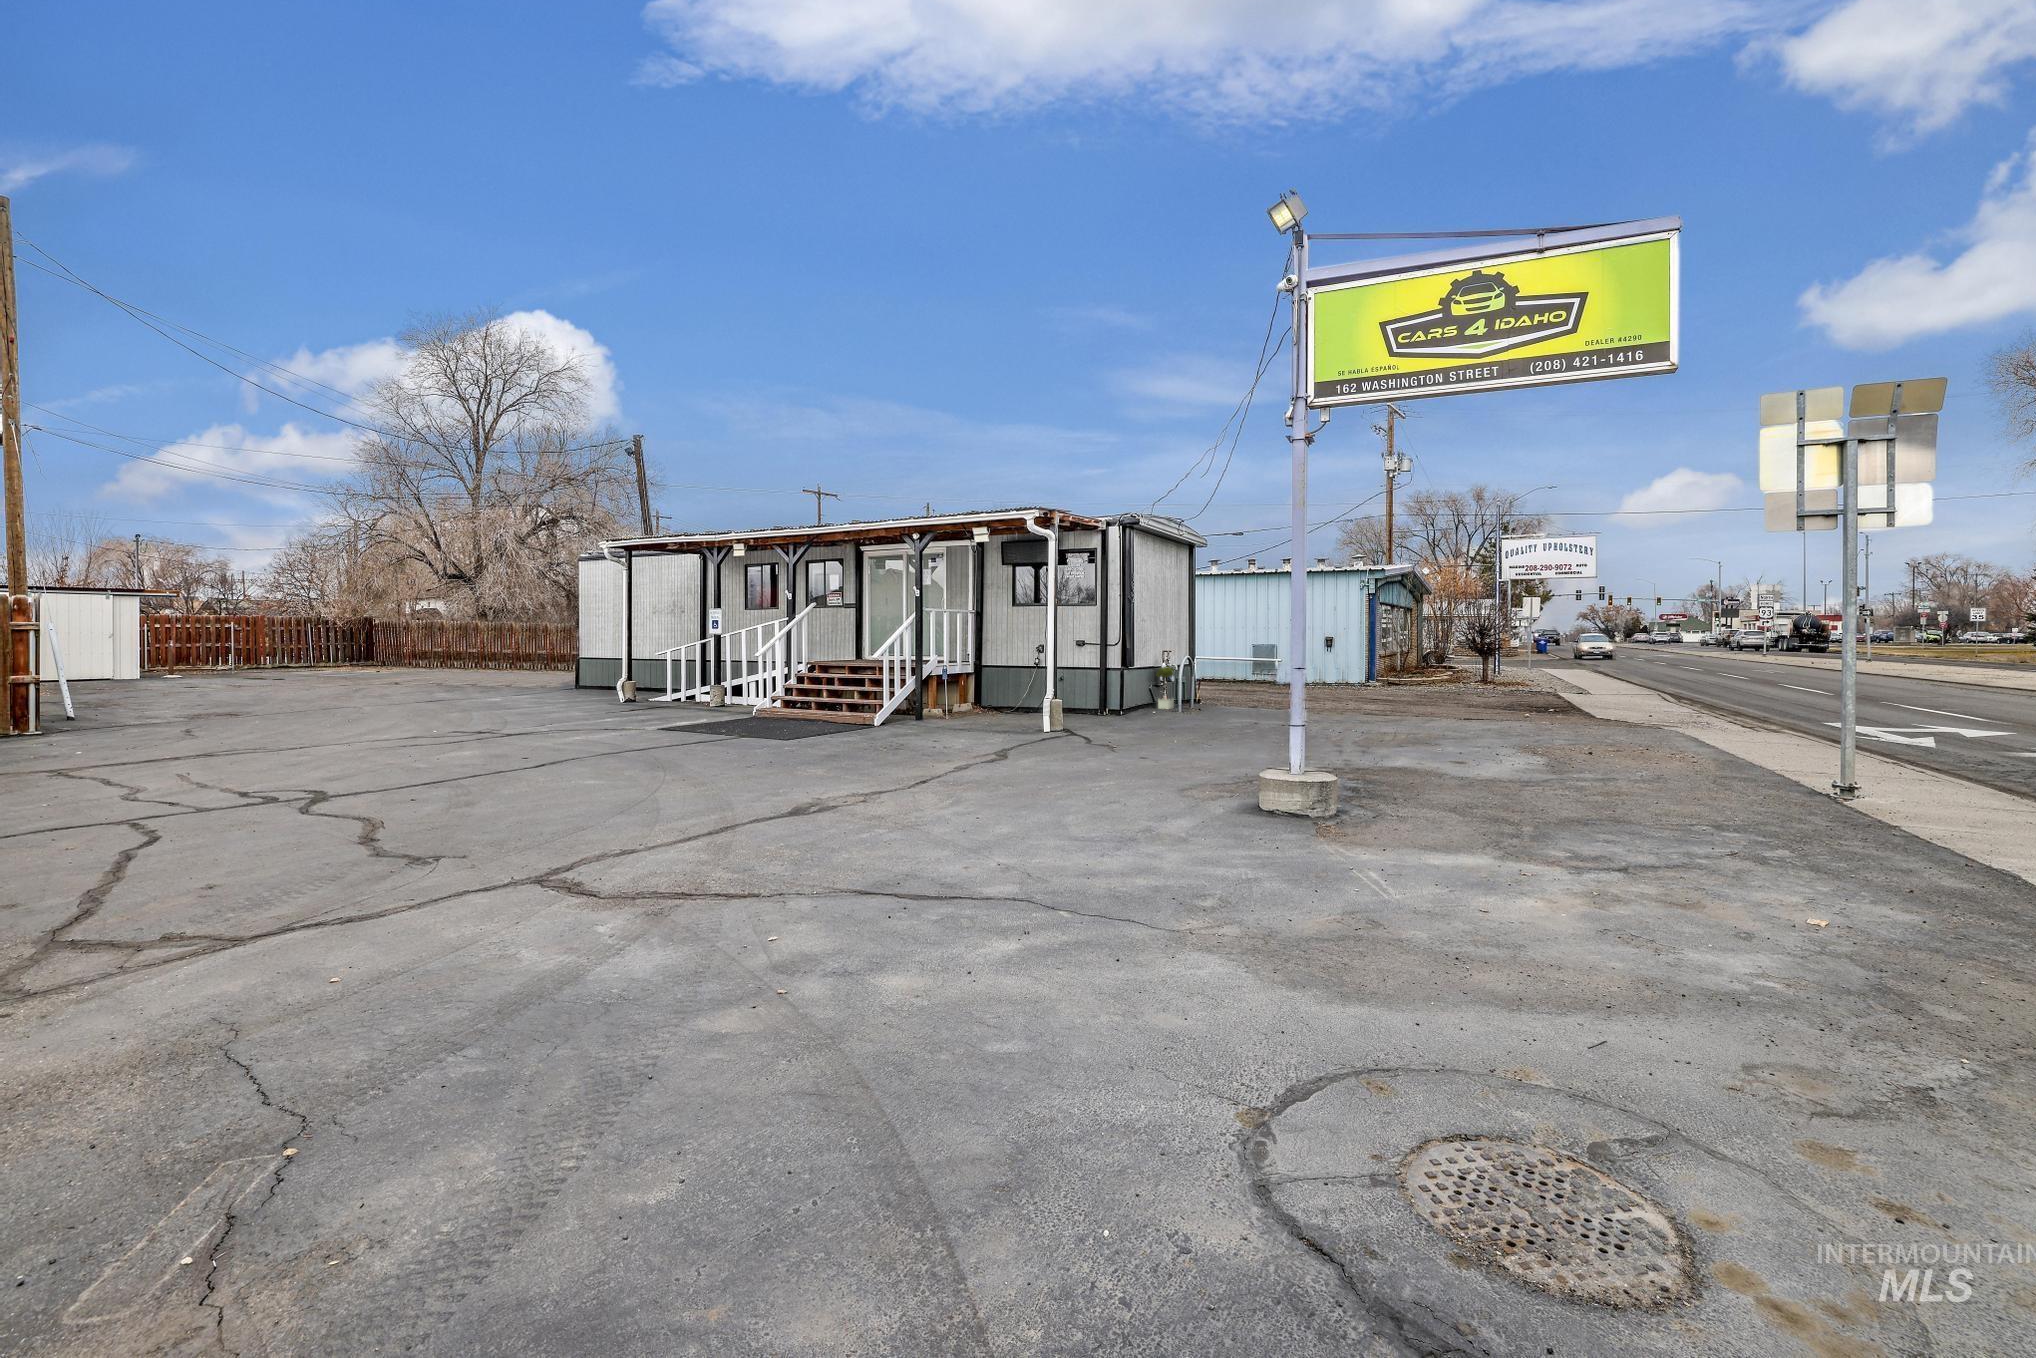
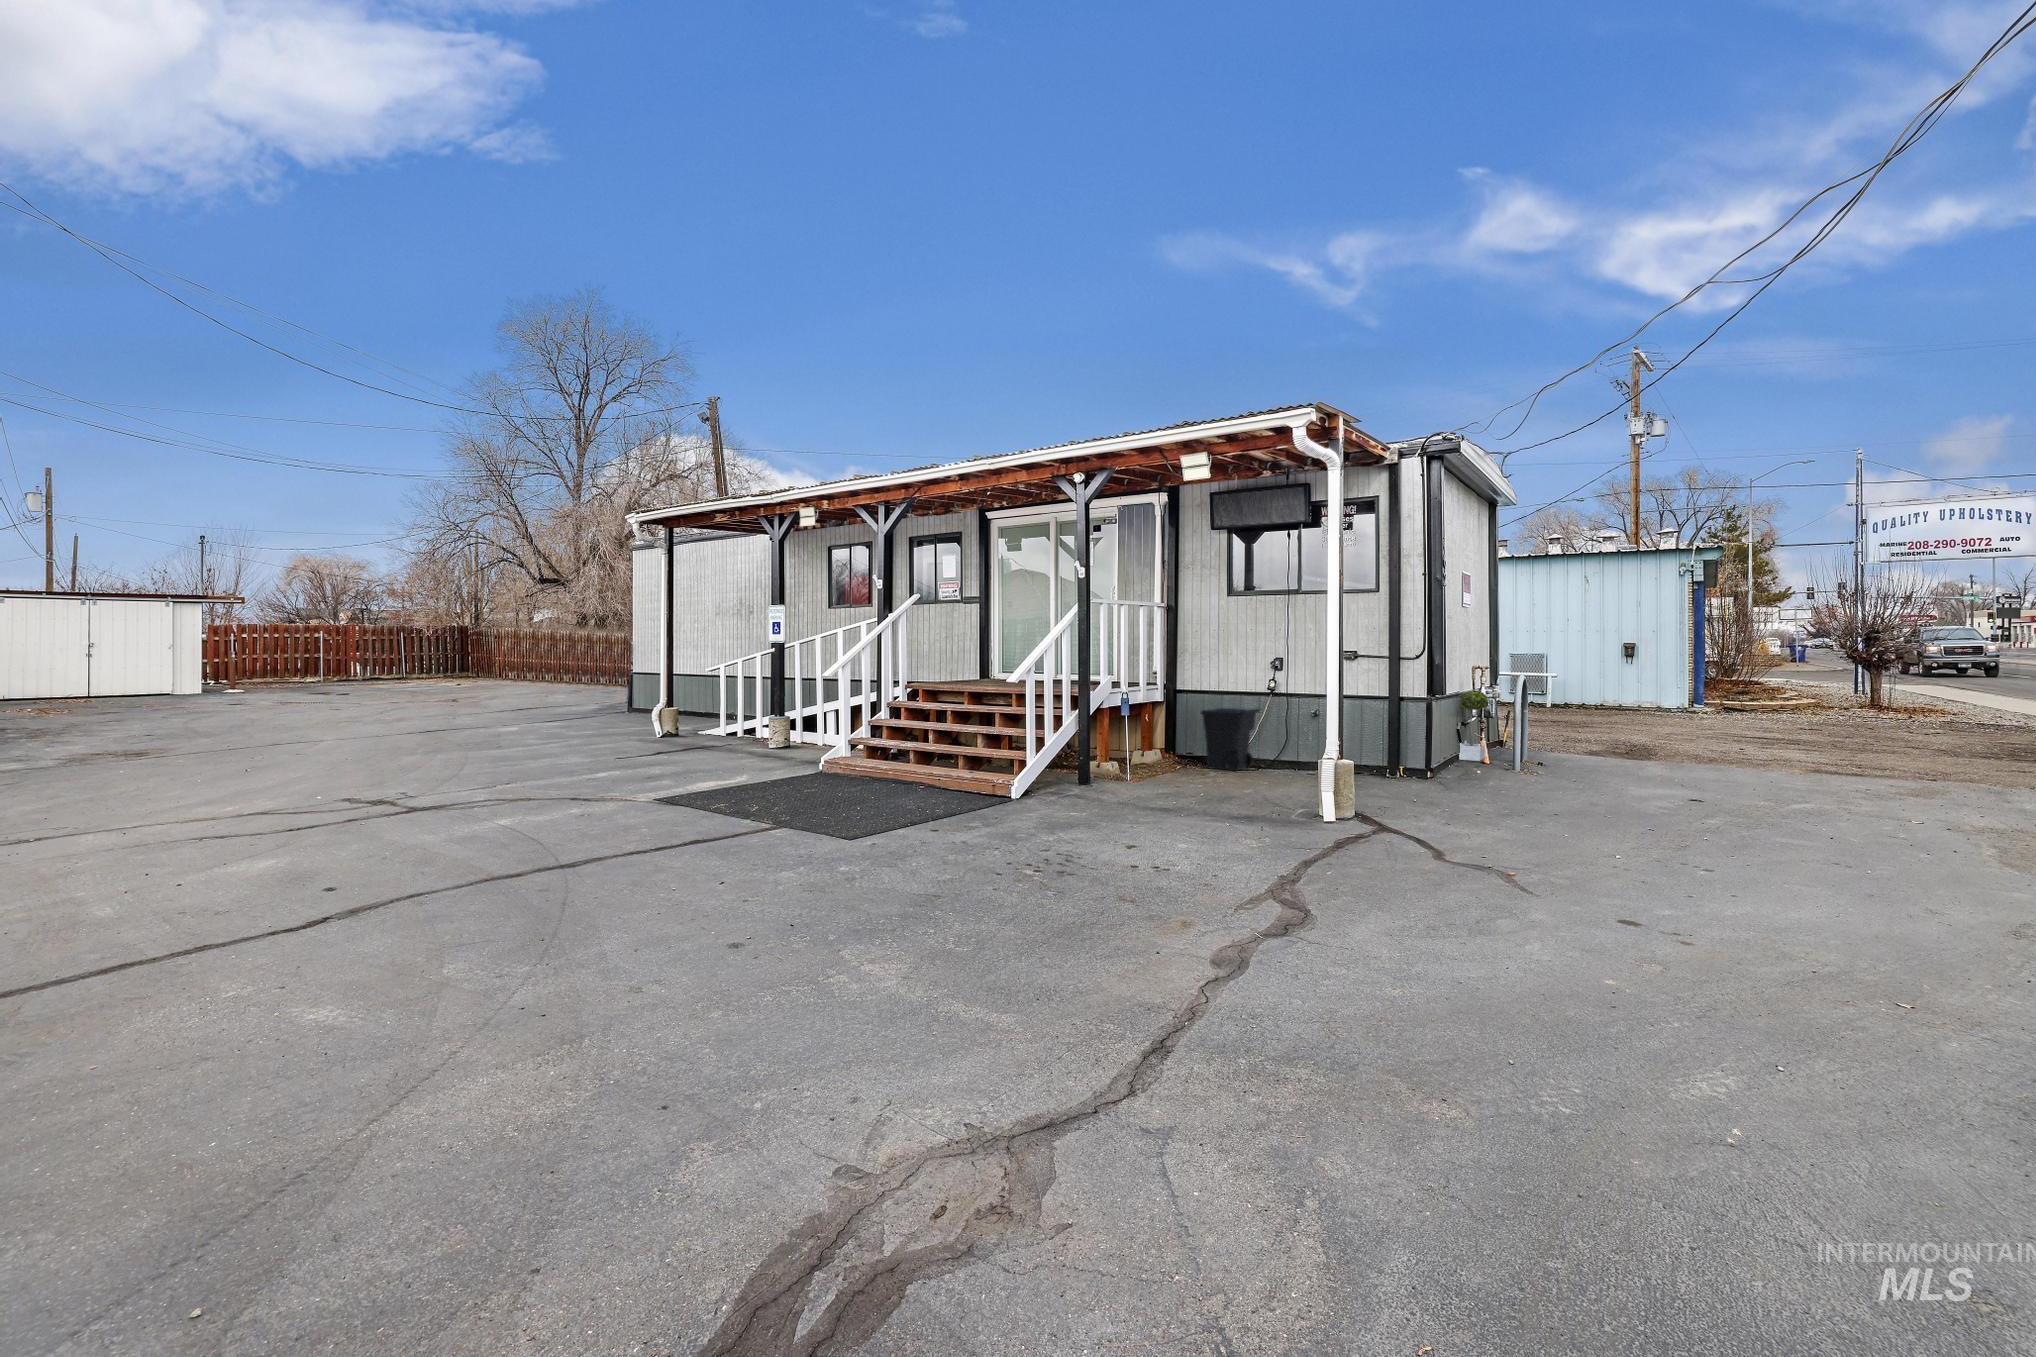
trash can: none [994,676,1032,714] -> present [1201,708,1260,771]

